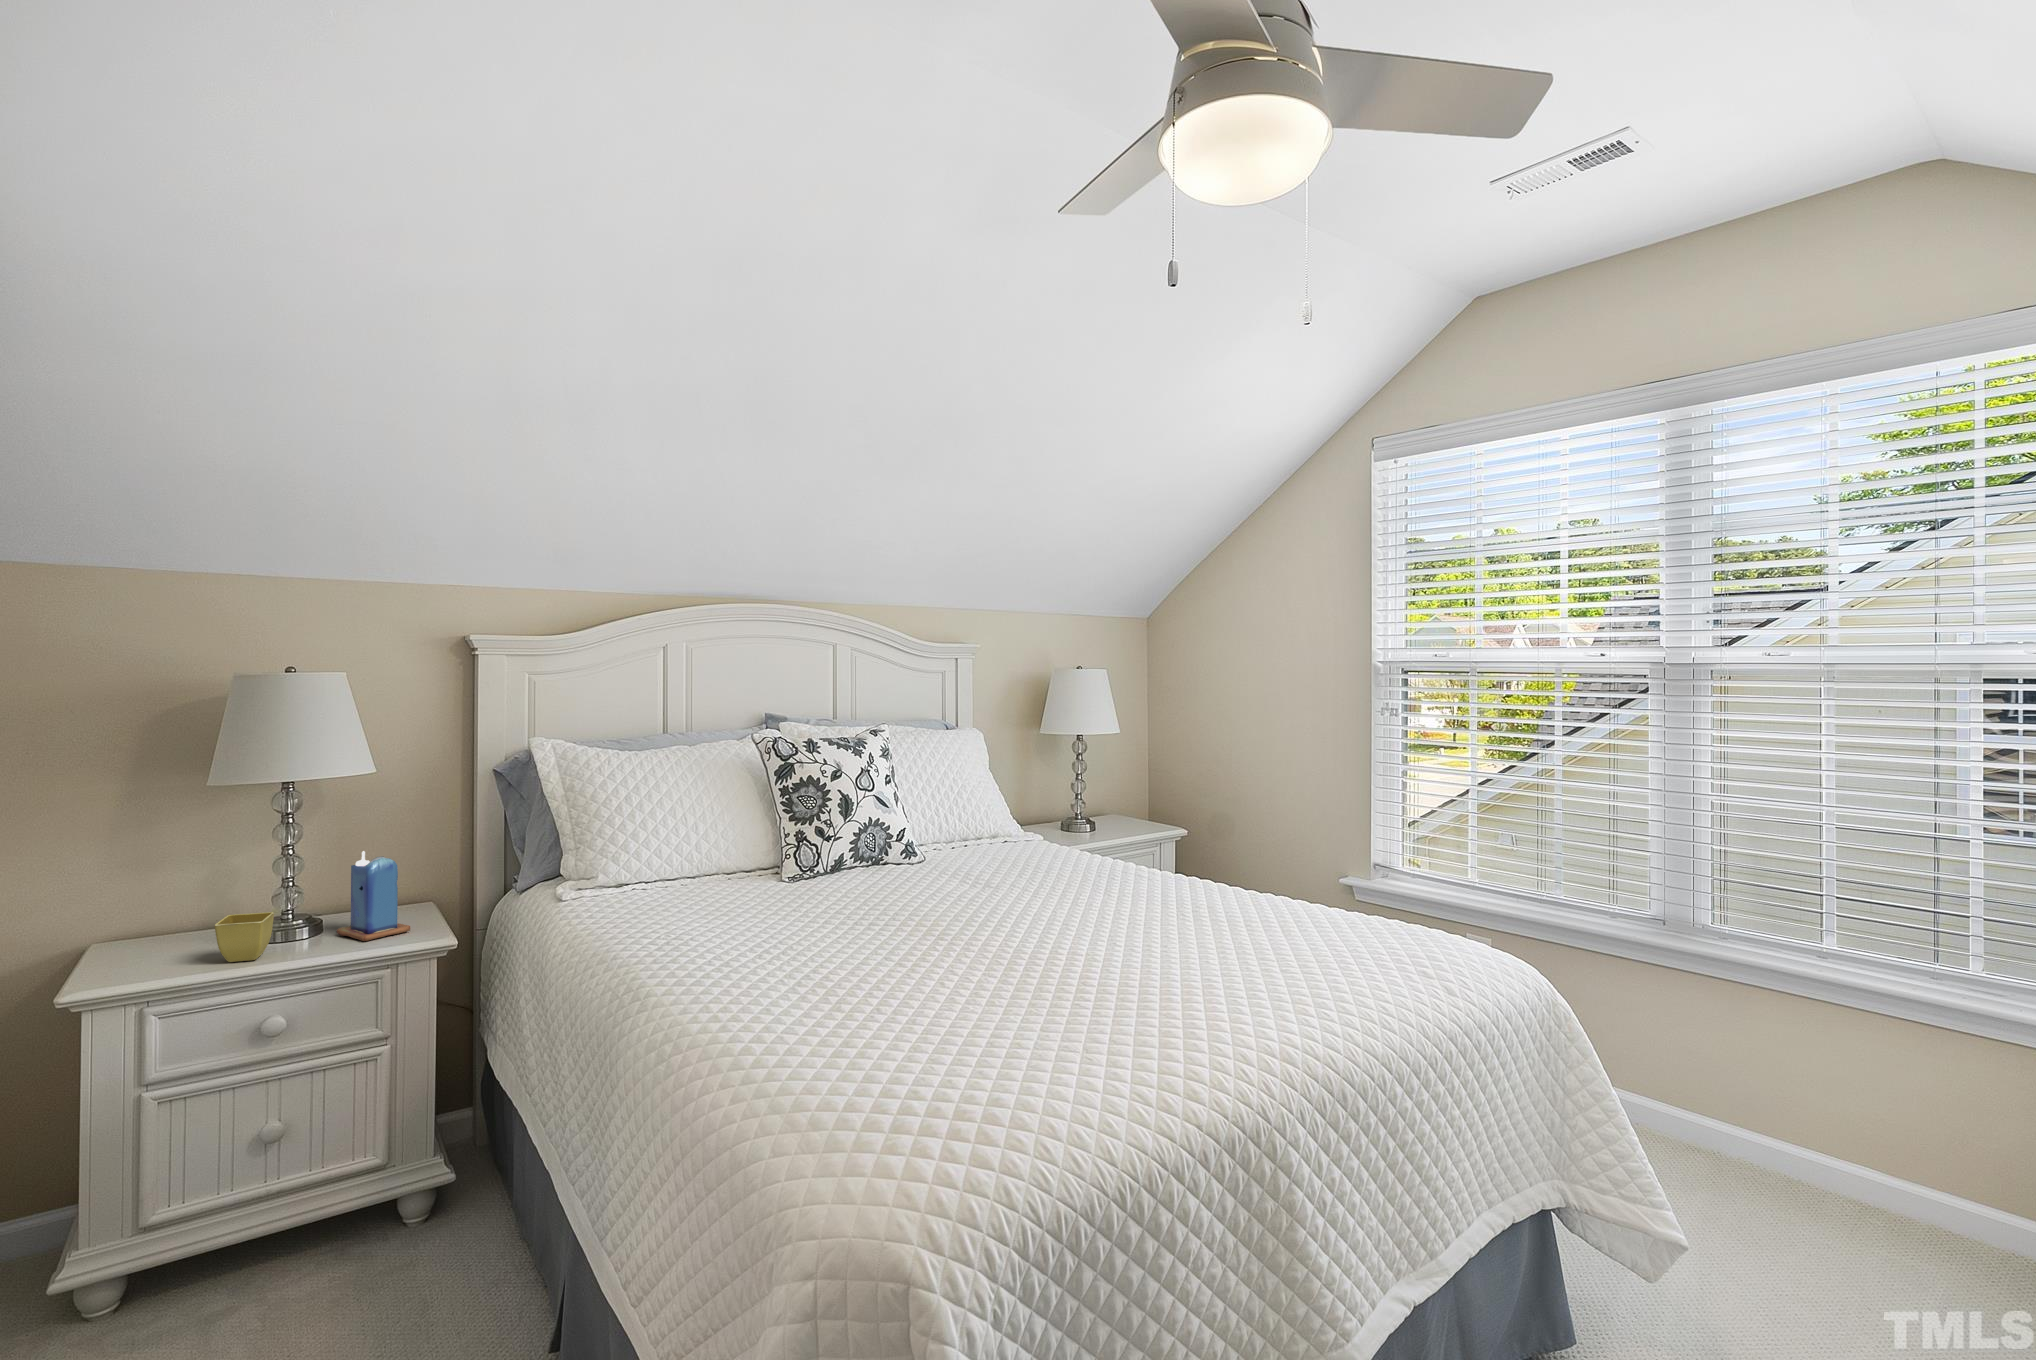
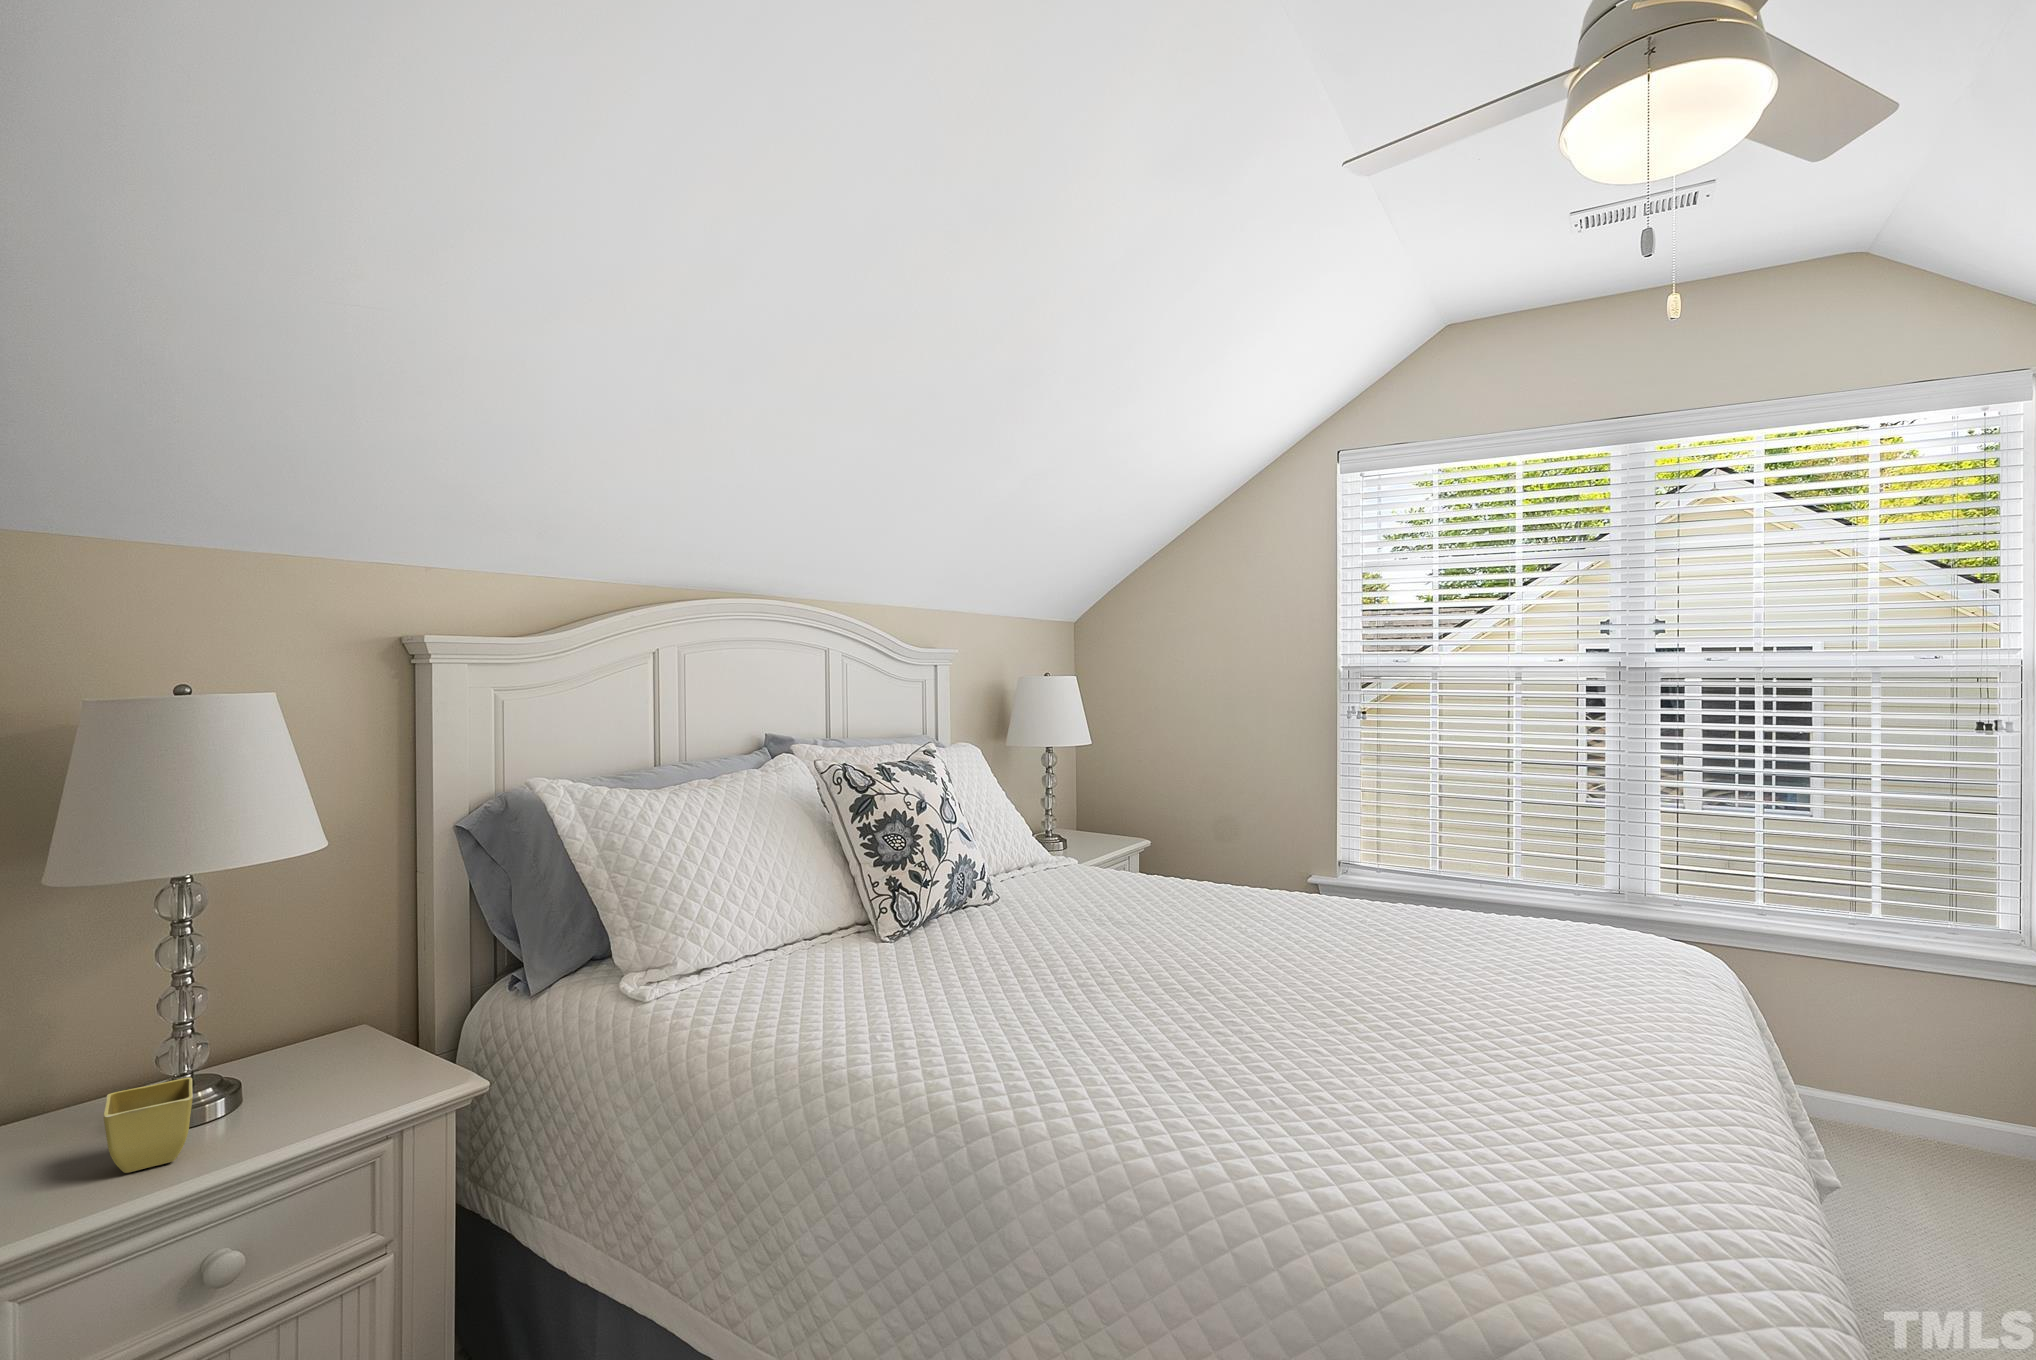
candle: present [337,851,410,941] -> none [269,961,389,1100]

